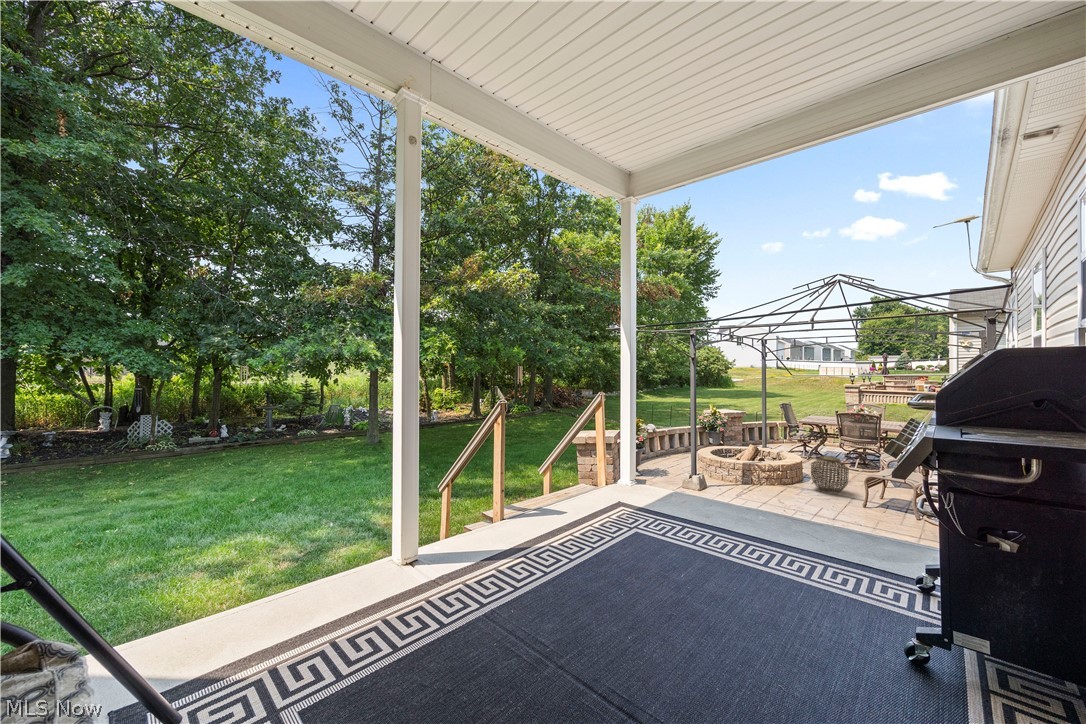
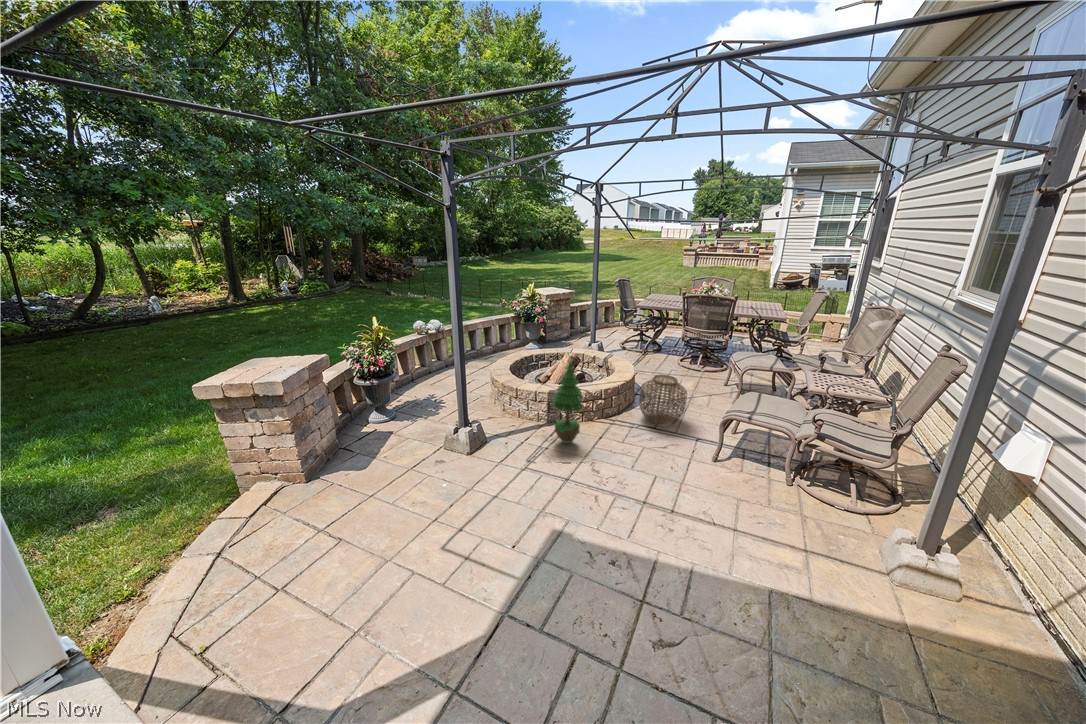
potted tree: none [749,436,772,492] -> present [552,362,584,443]

